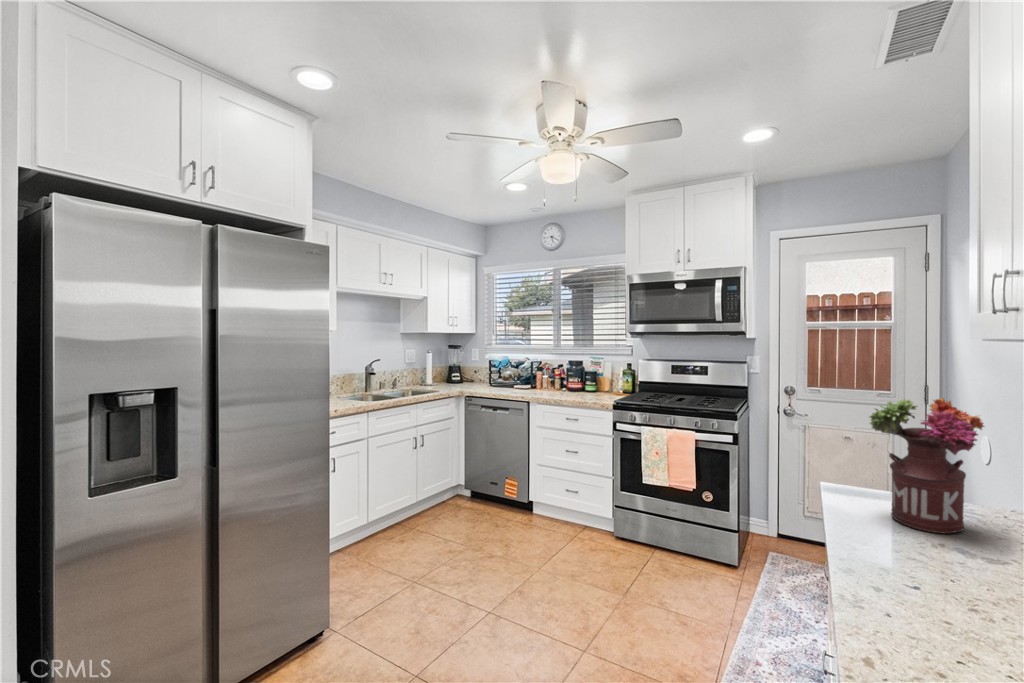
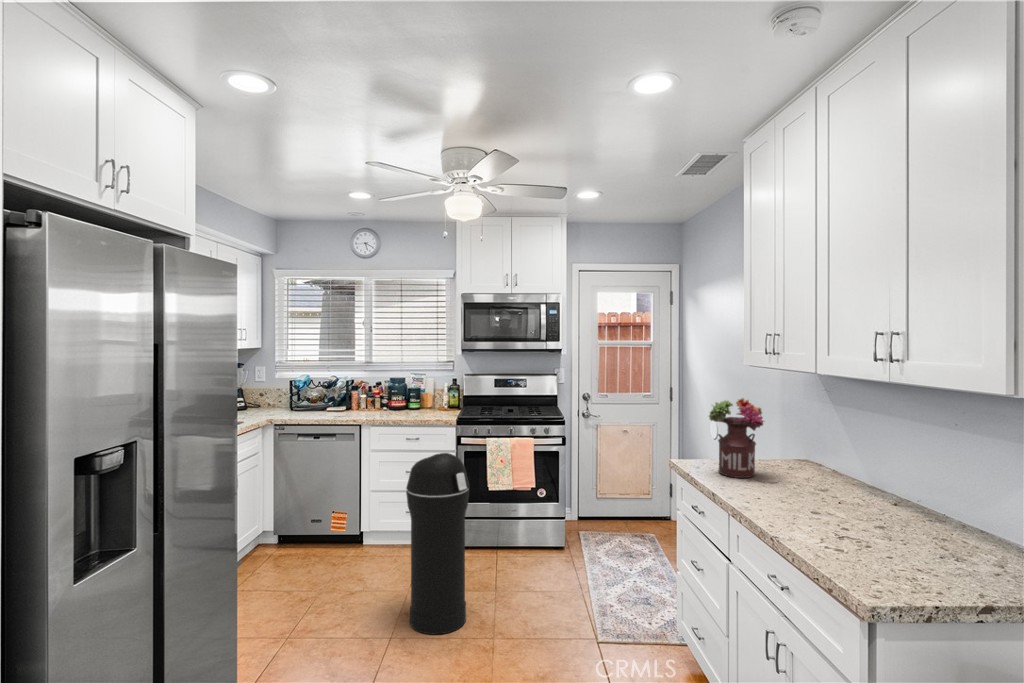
trash can: none [508,437,576,632] -> present [406,453,469,634]

